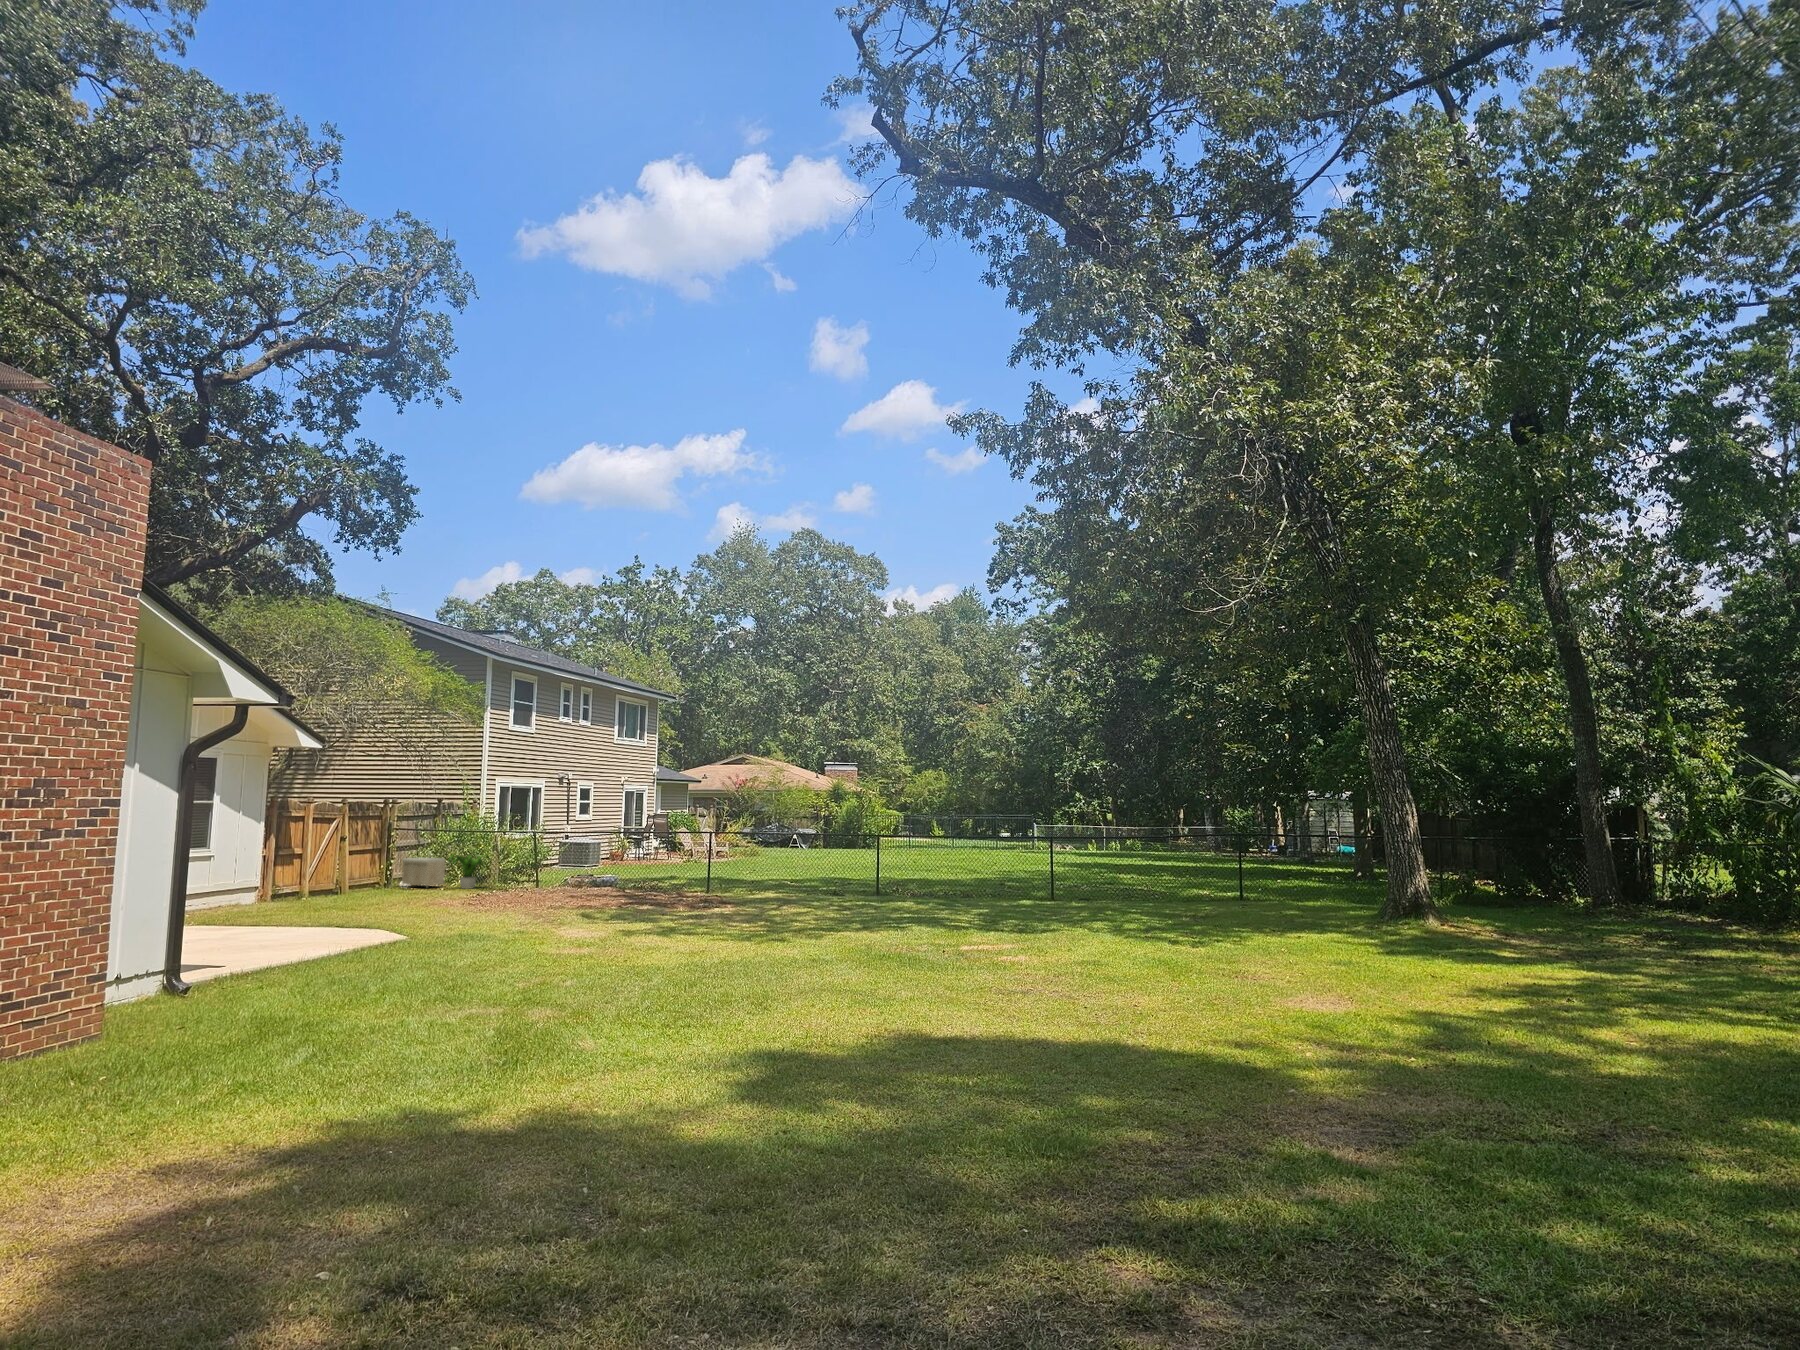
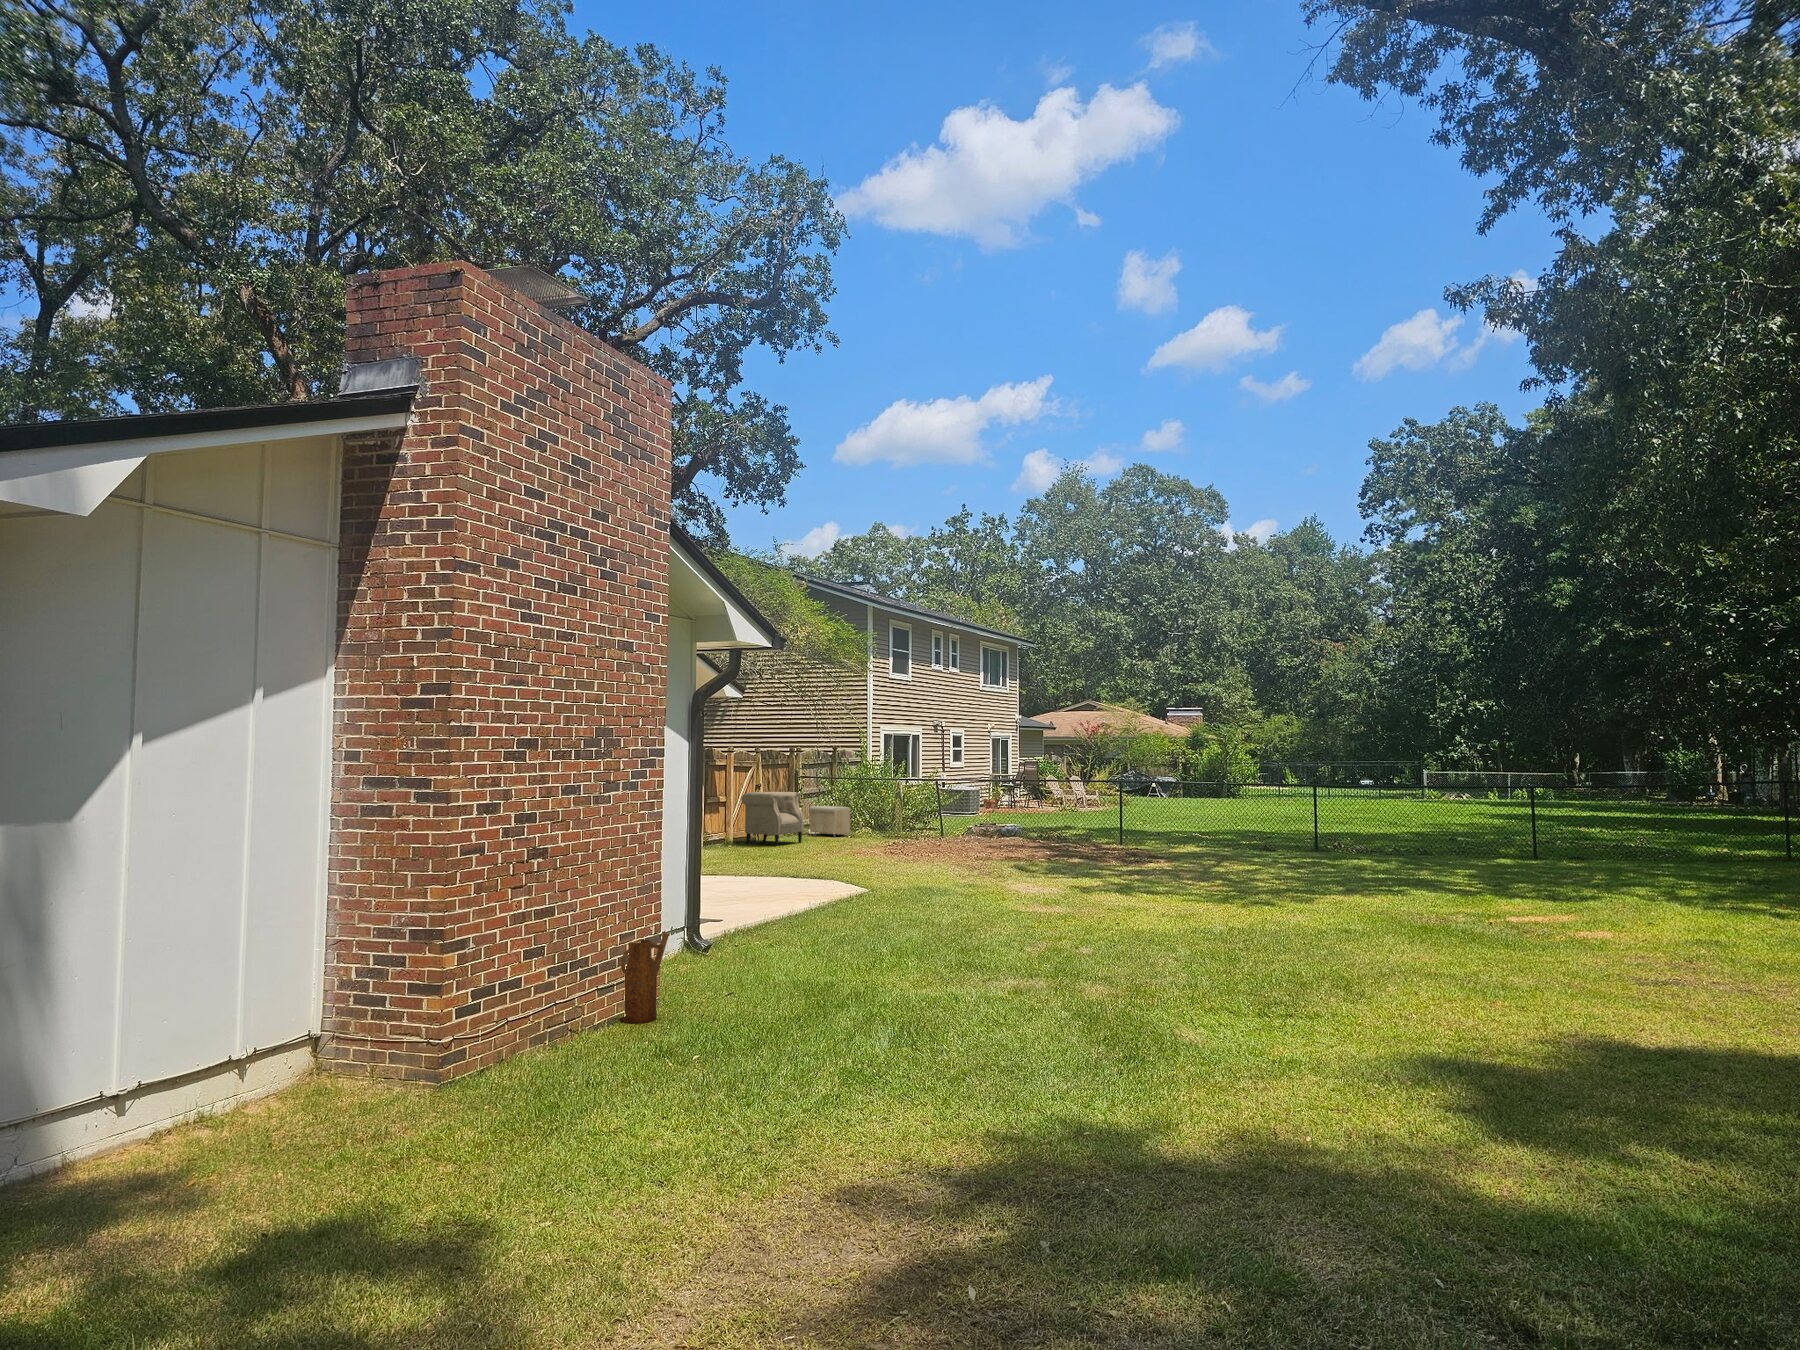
chair: none [320,844,388,898] -> present [741,792,803,846]
potted plant: present [448,855,490,889] -> none [855,804,894,838]
watering can: none [45,976,114,1064] -> present [619,933,669,1023]

